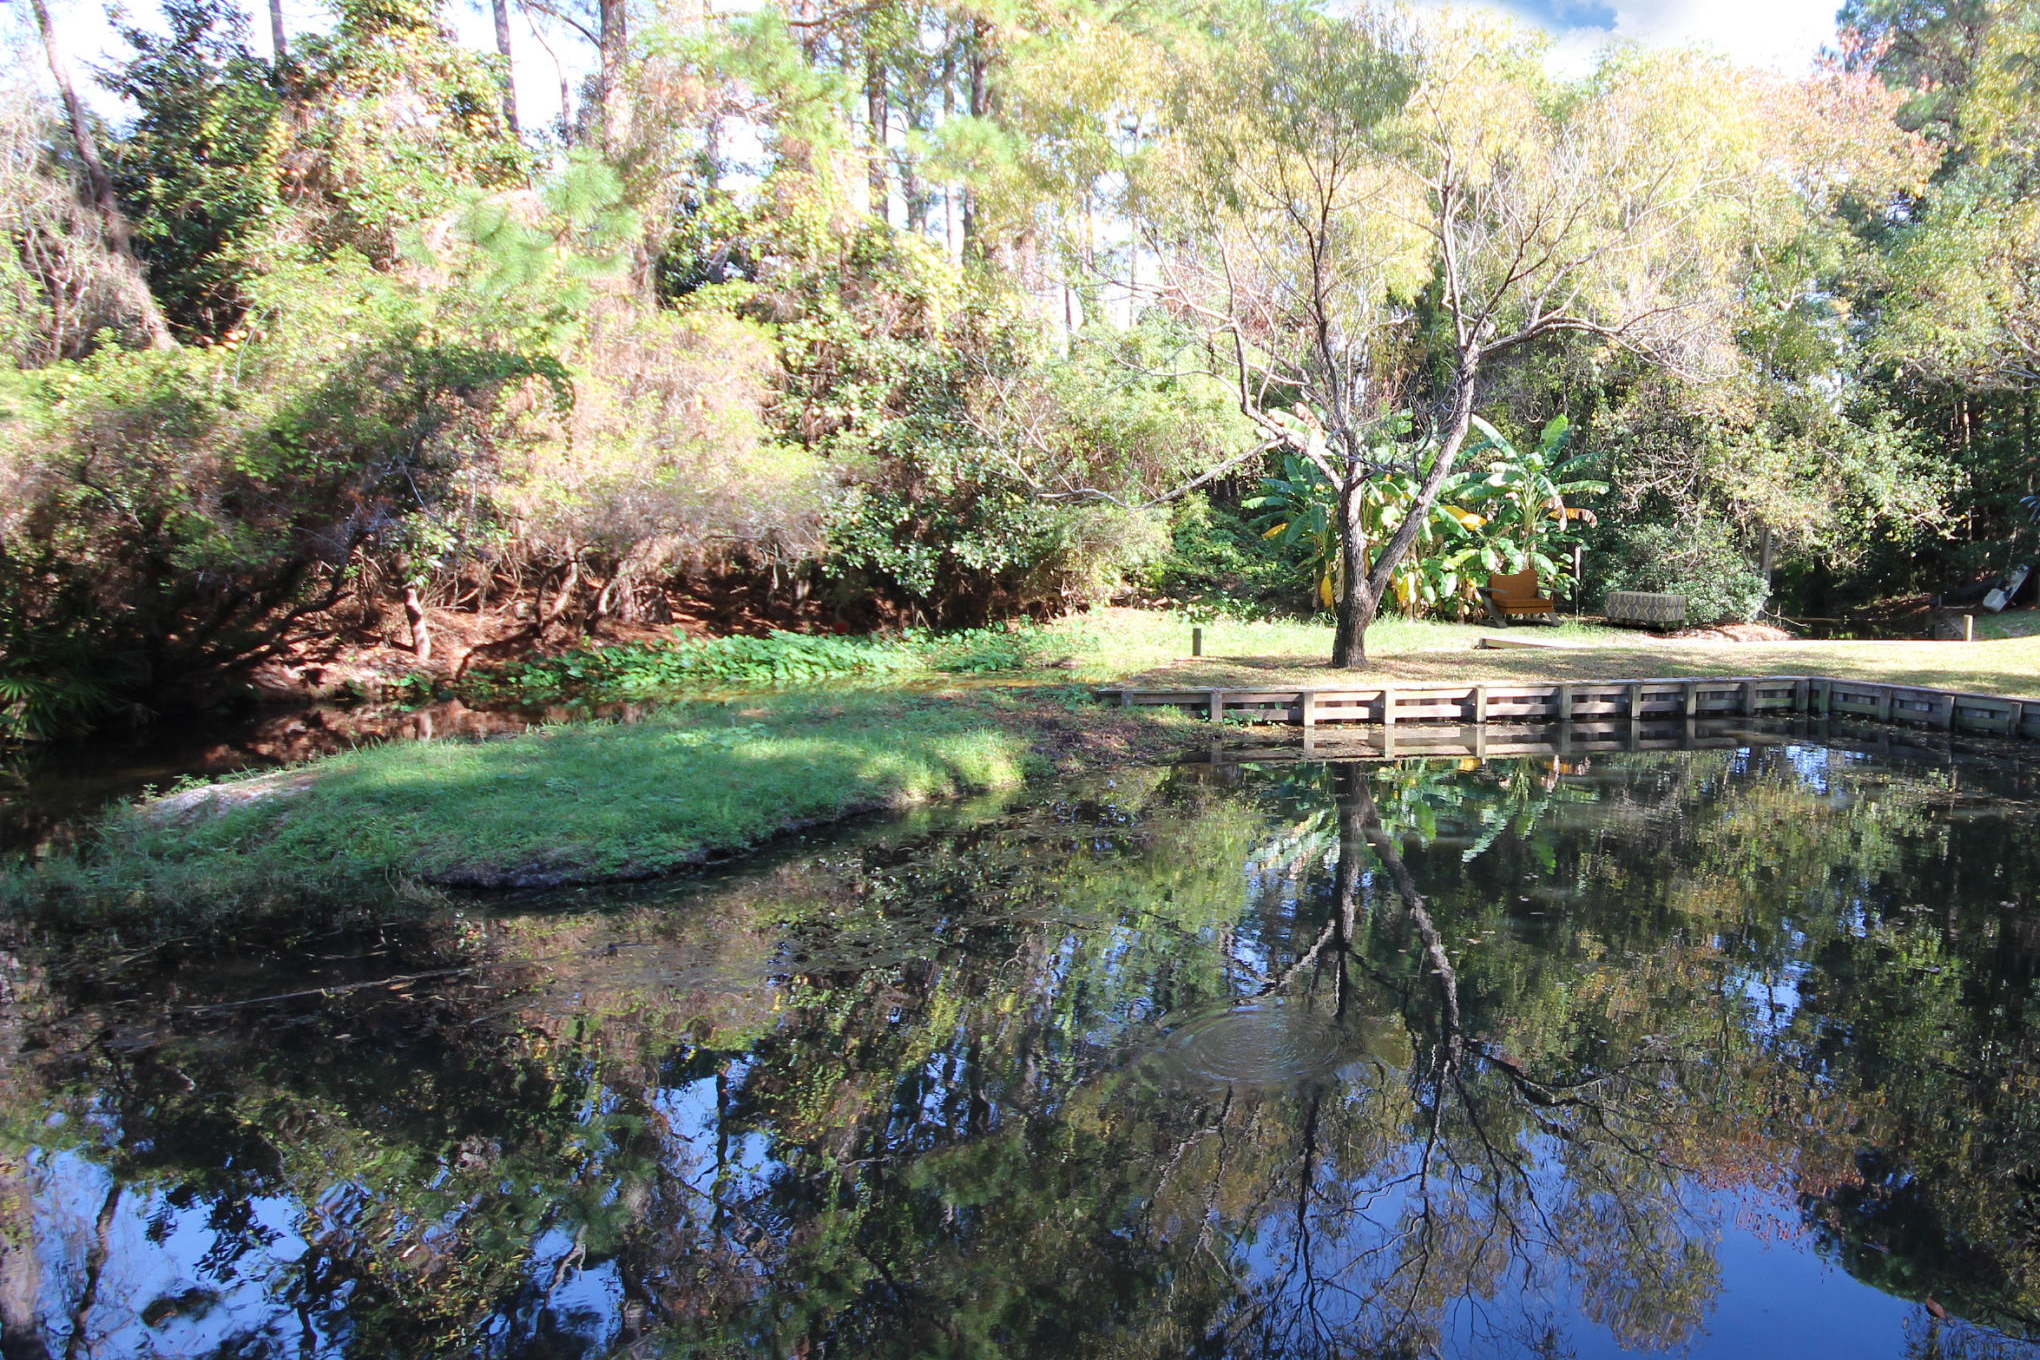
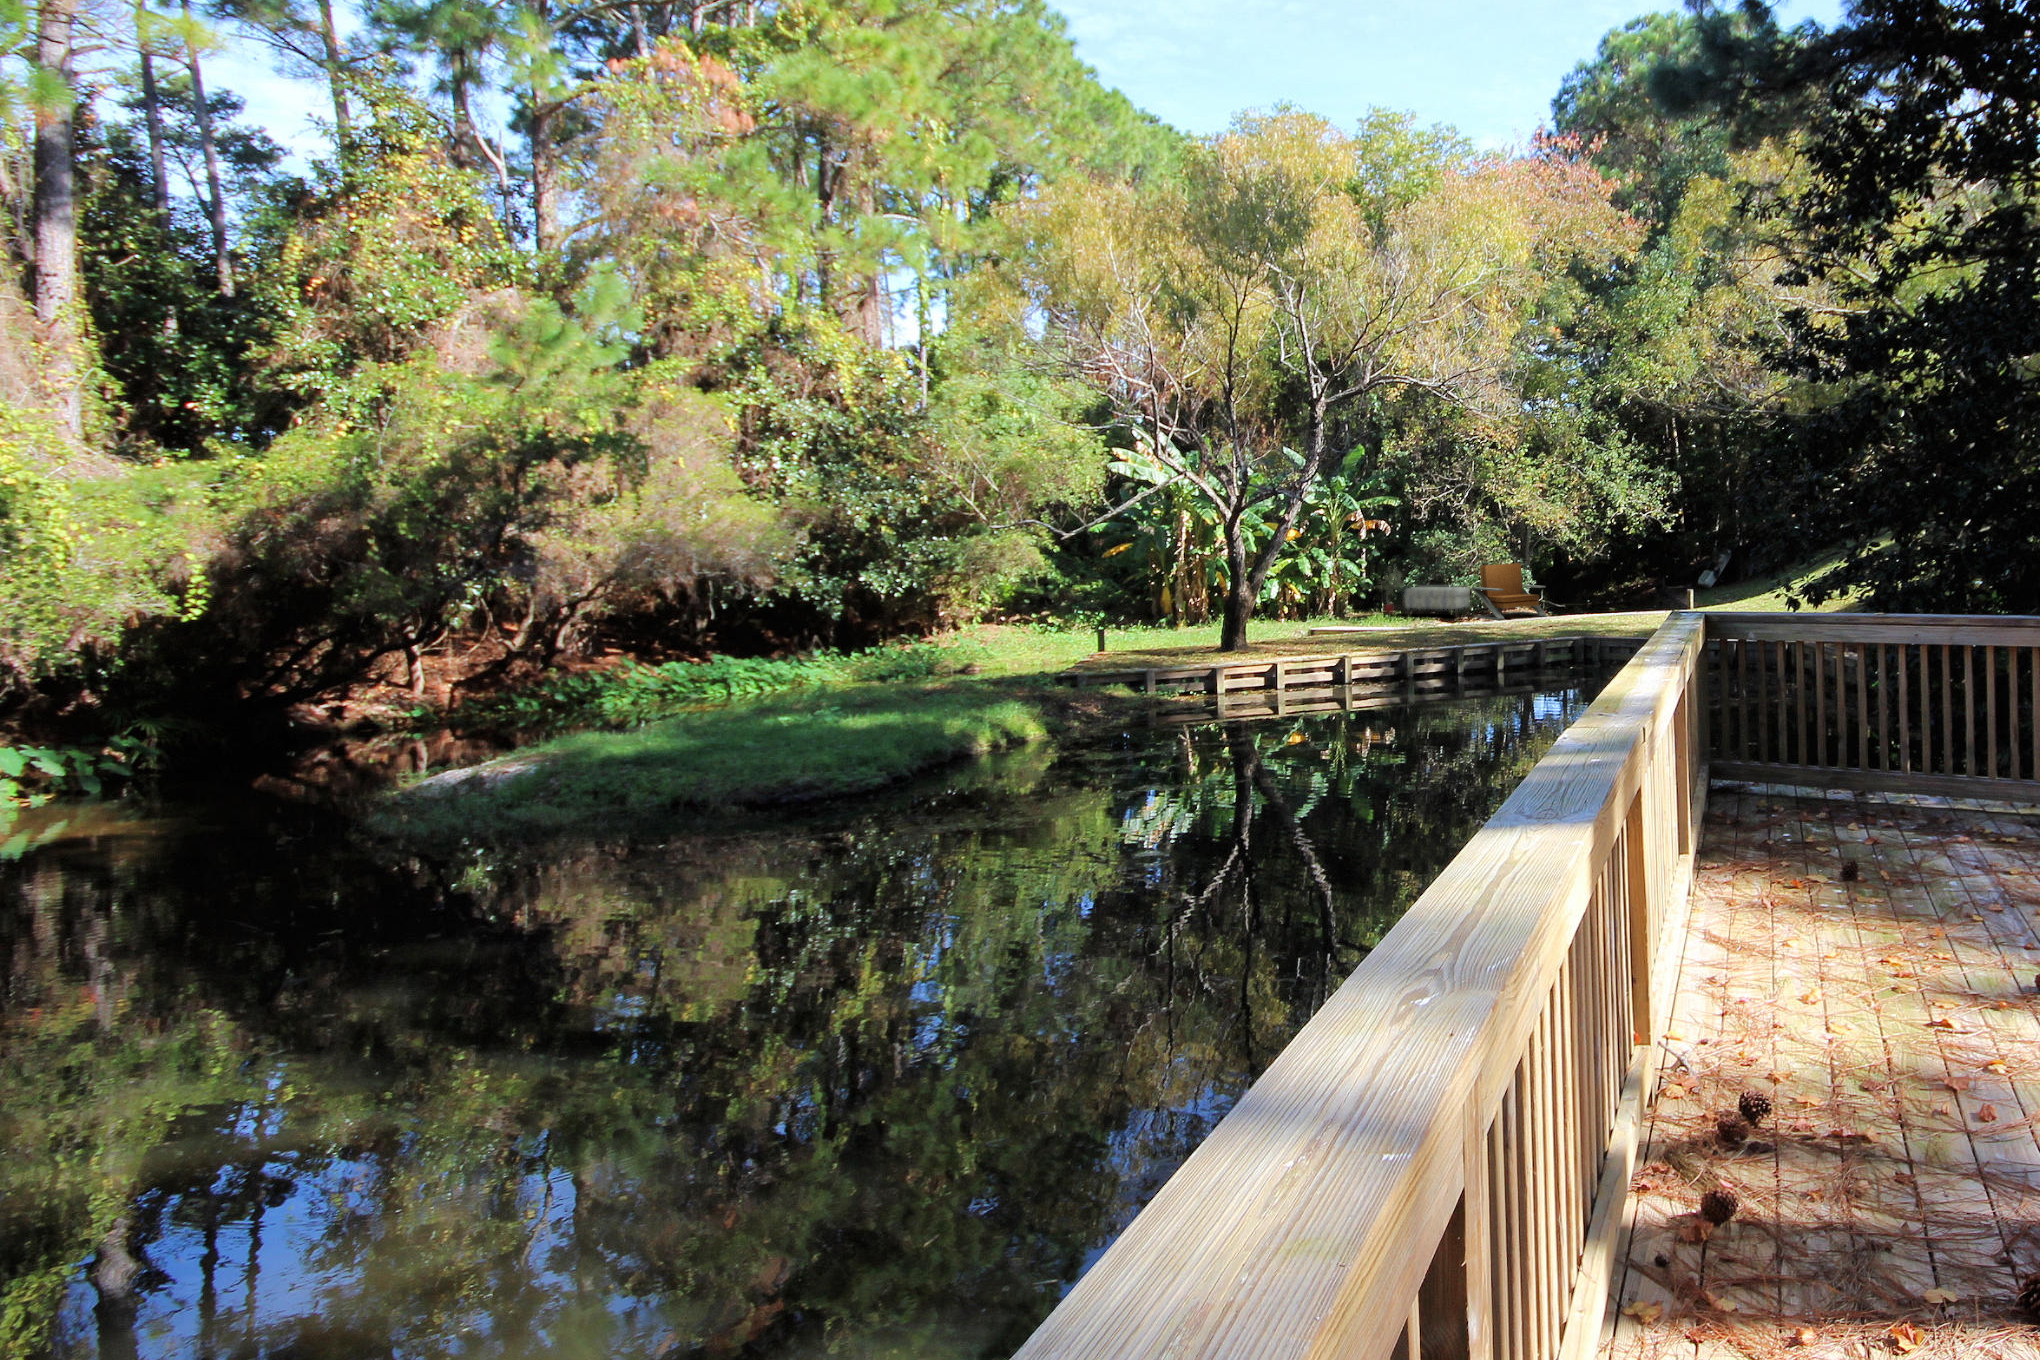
lounge chair: present [1476,569,1563,628] -> present [1472,563,1546,620]
potted tree: present [815,571,868,635] -> present [1378,567,1401,613]

